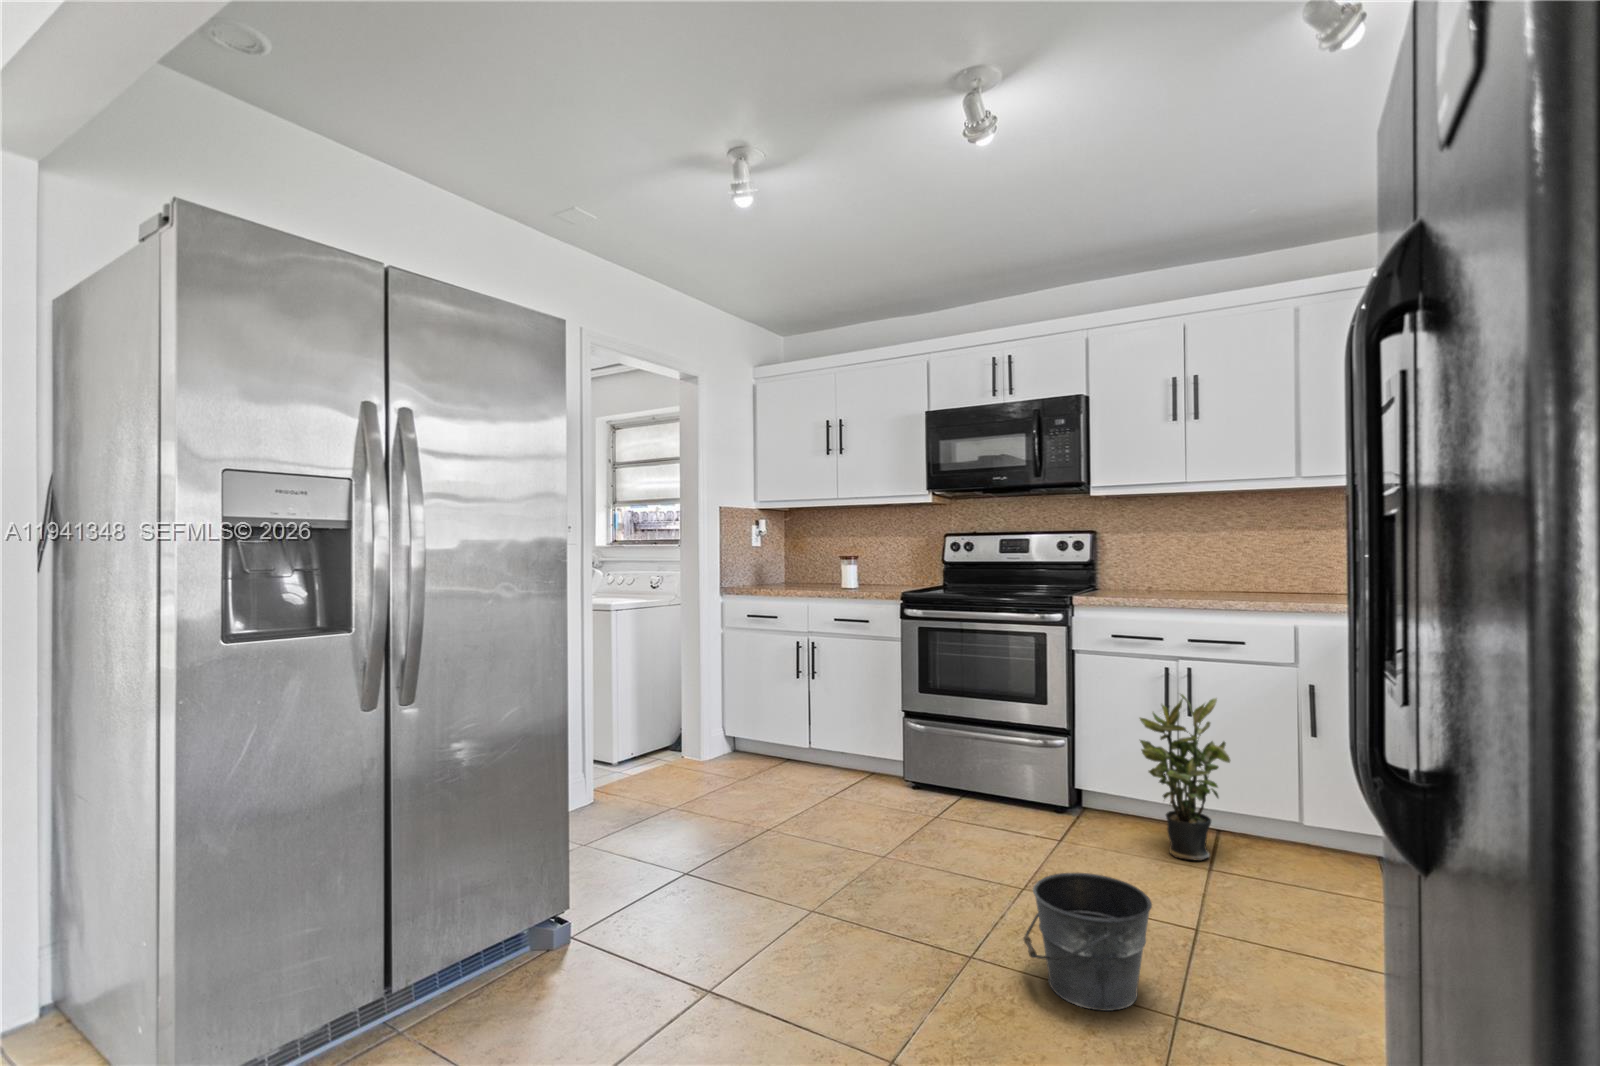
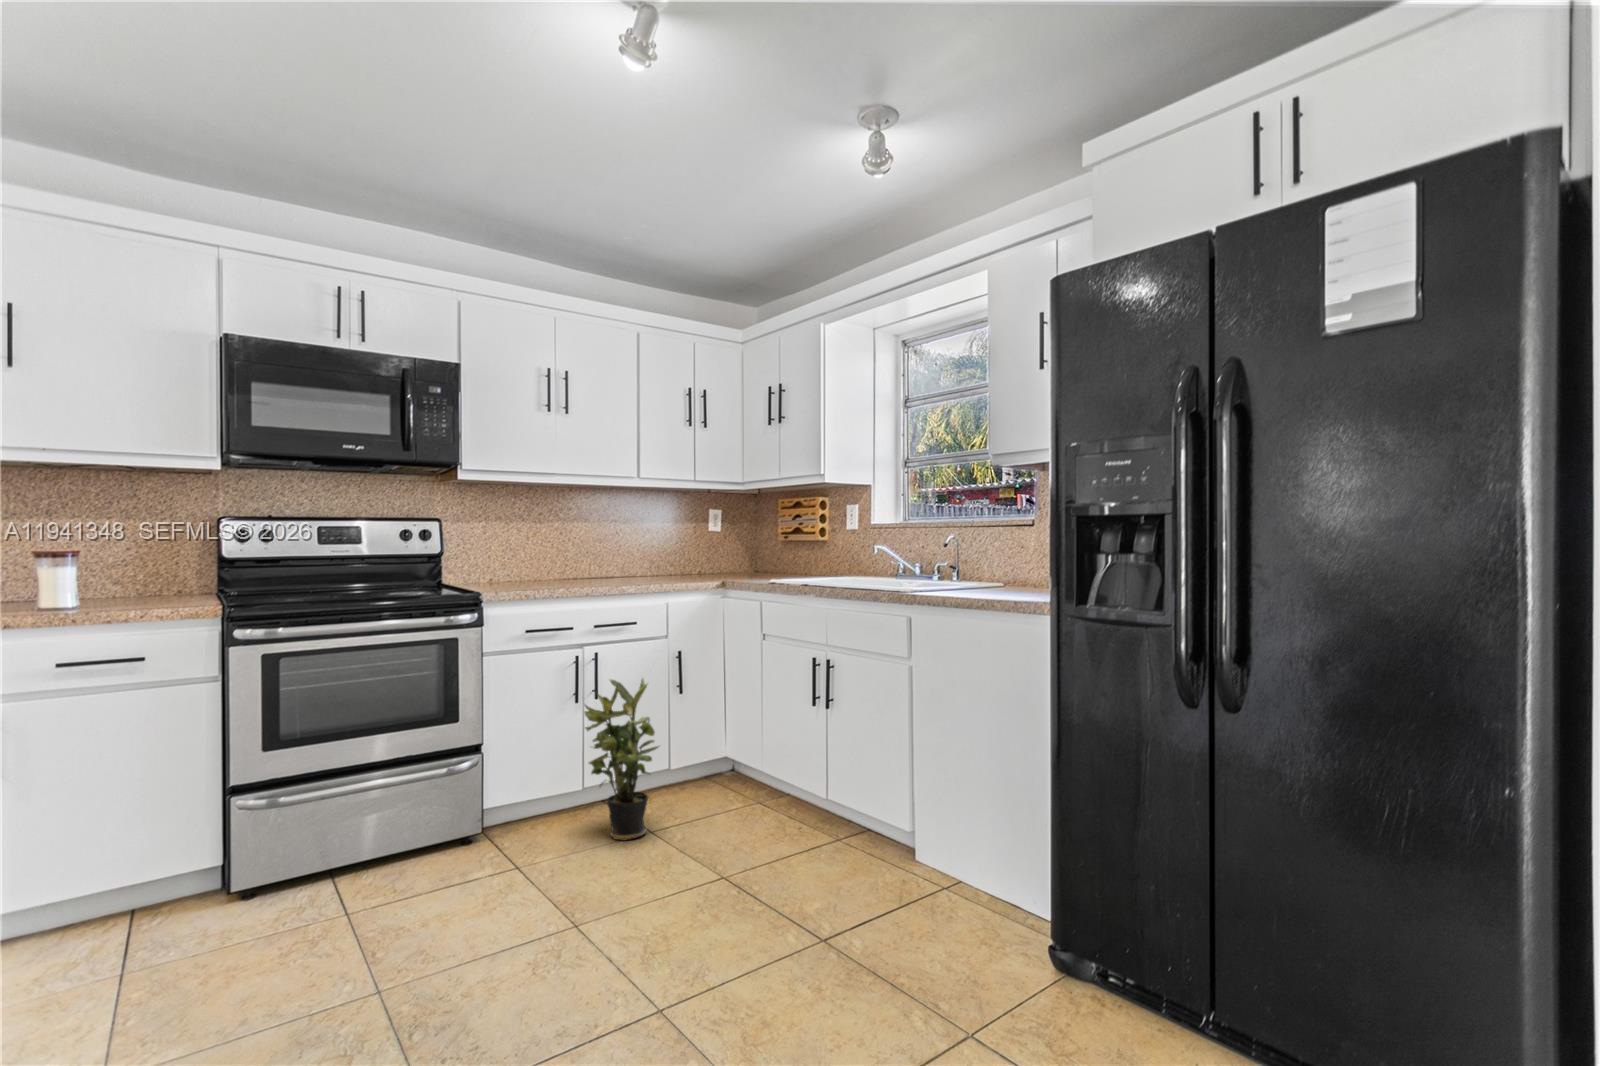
bucket: present [1024,873,1152,1011] -> none [709,850,829,982]

